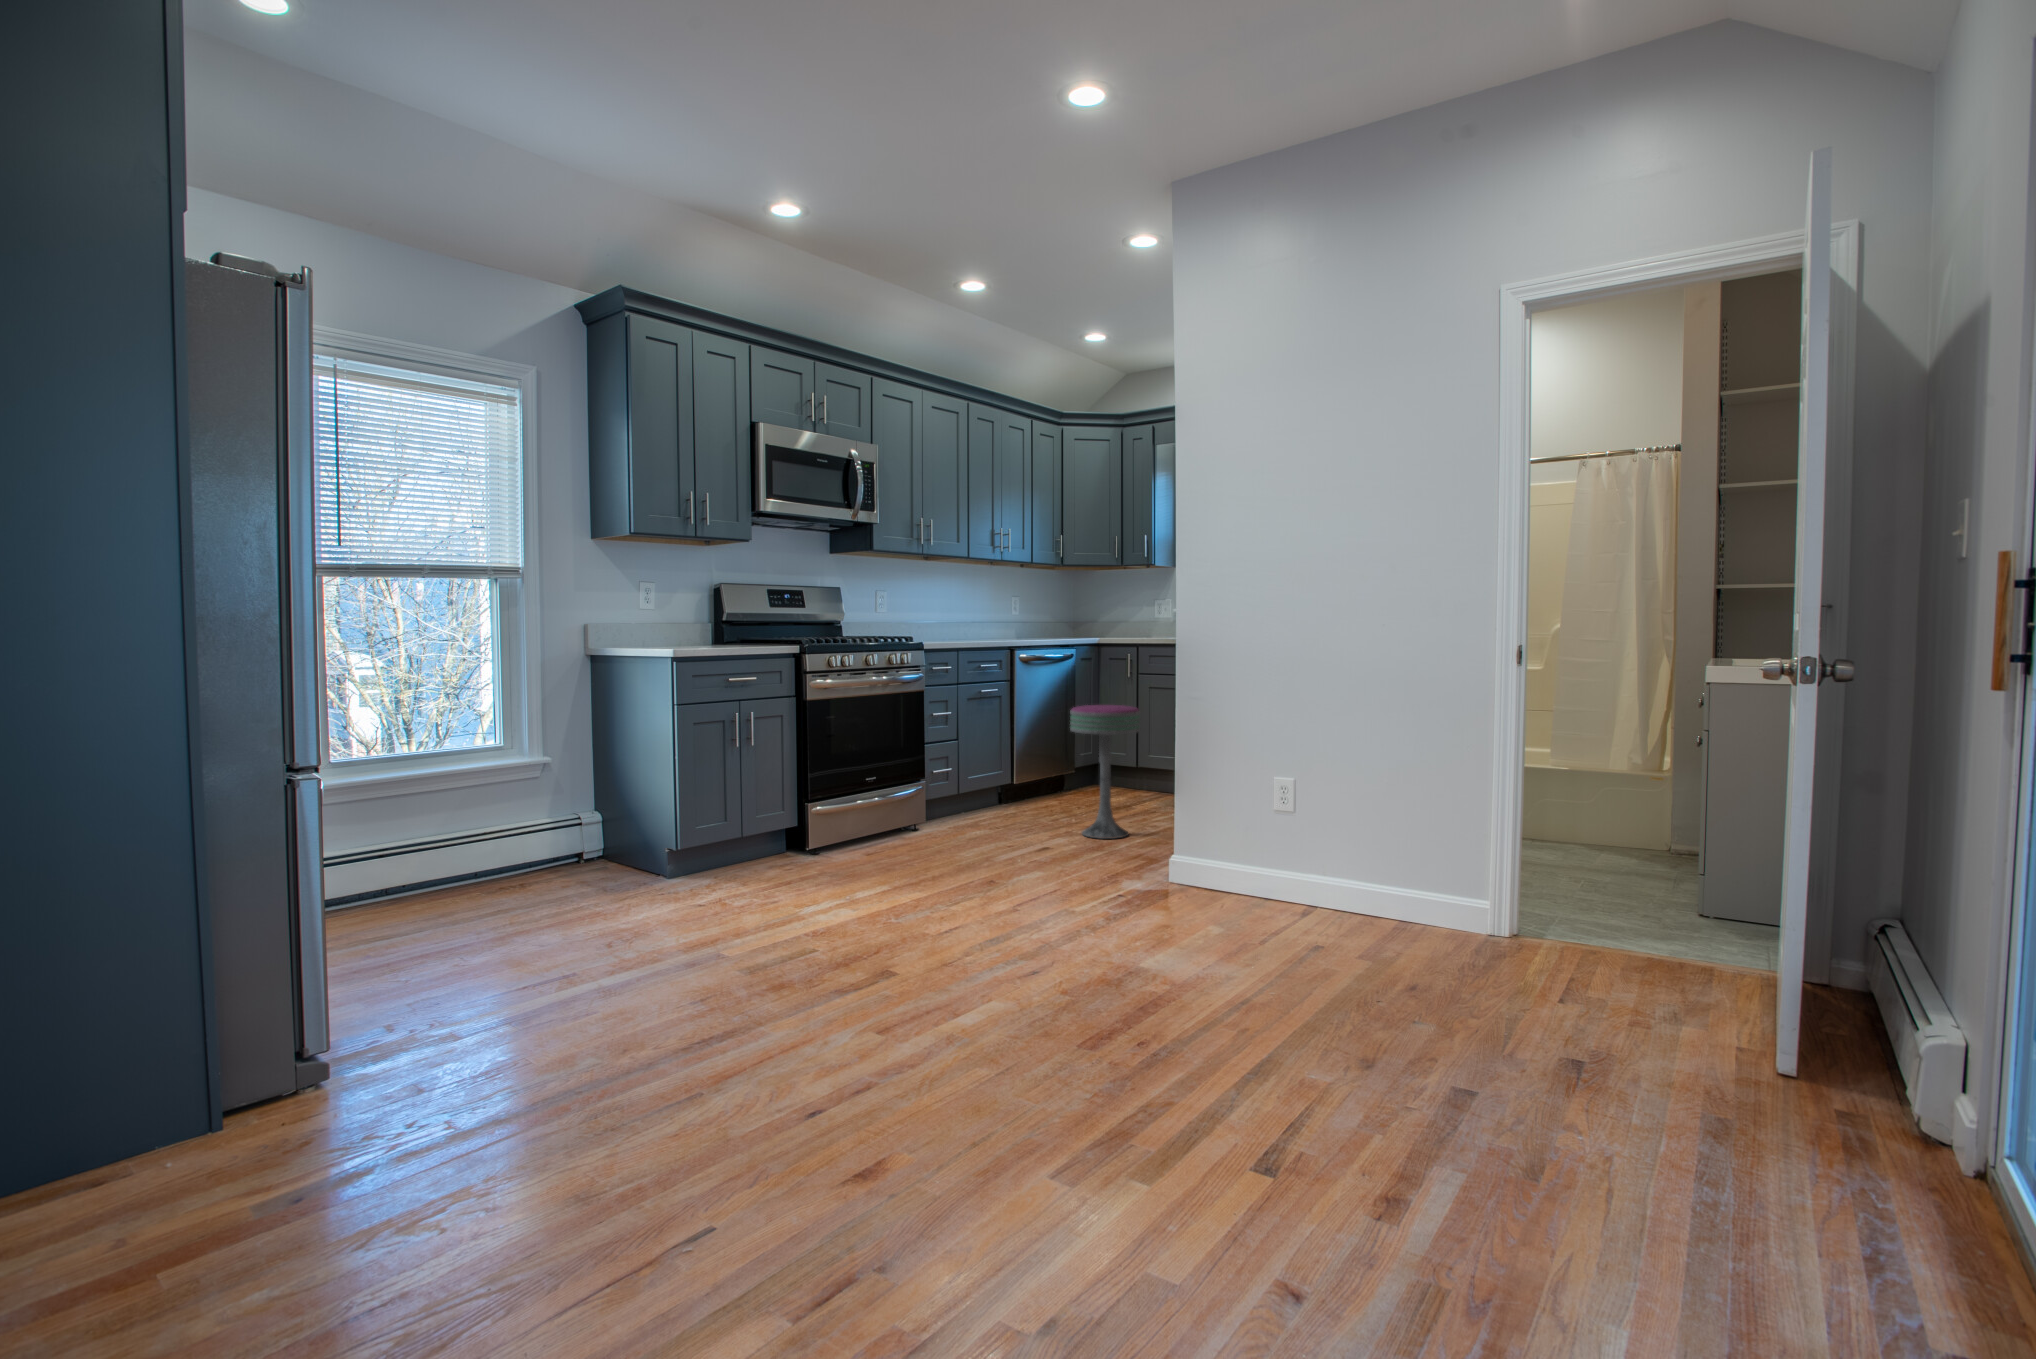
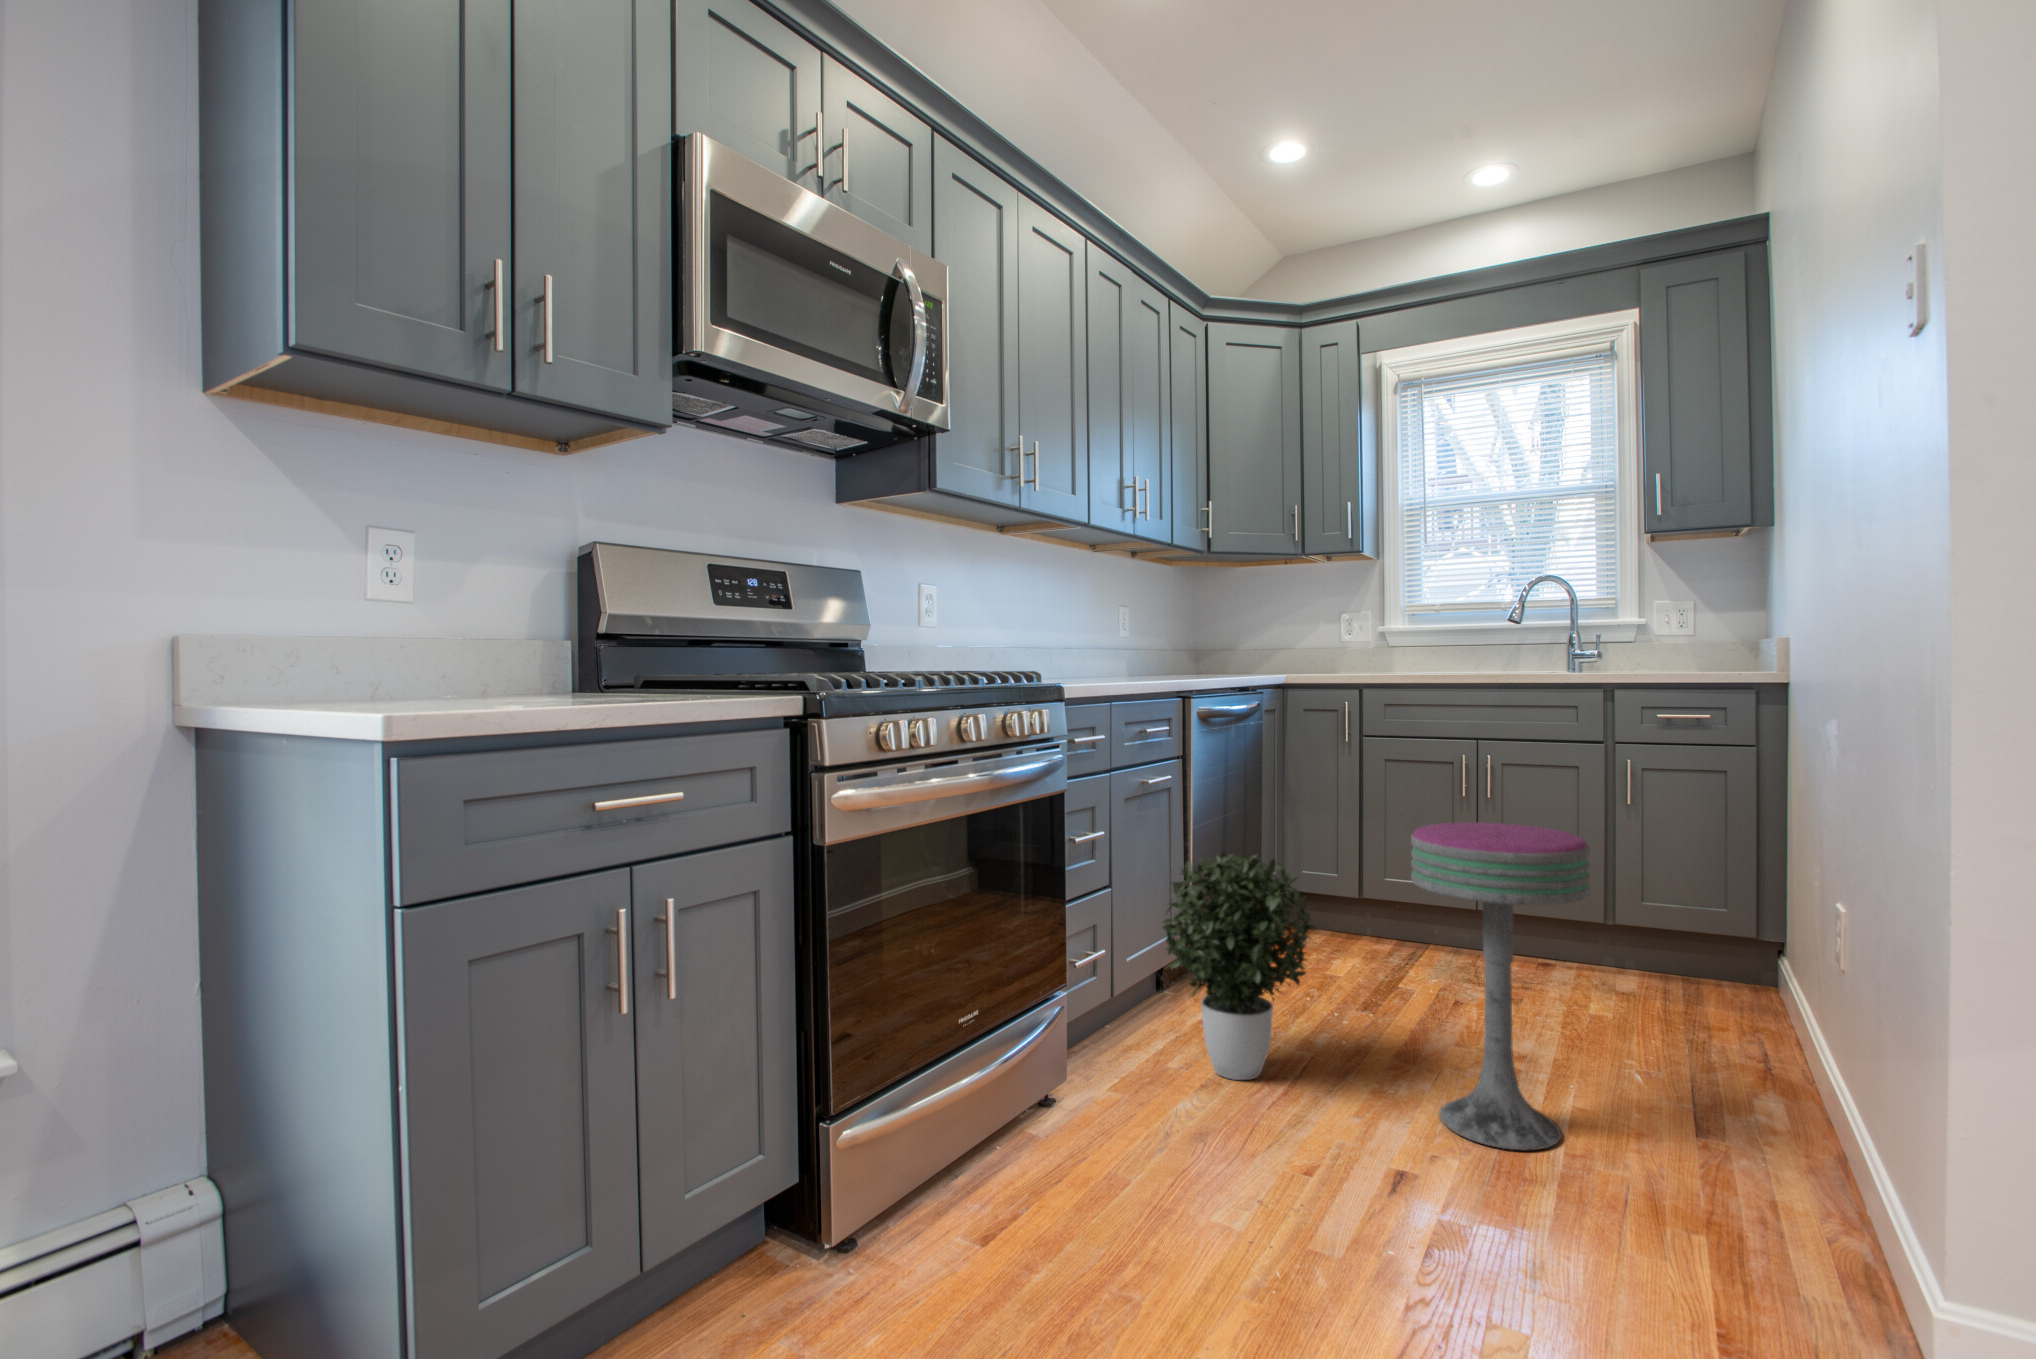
potted plant: none [973,720,1046,823] -> present [1163,852,1317,1080]

